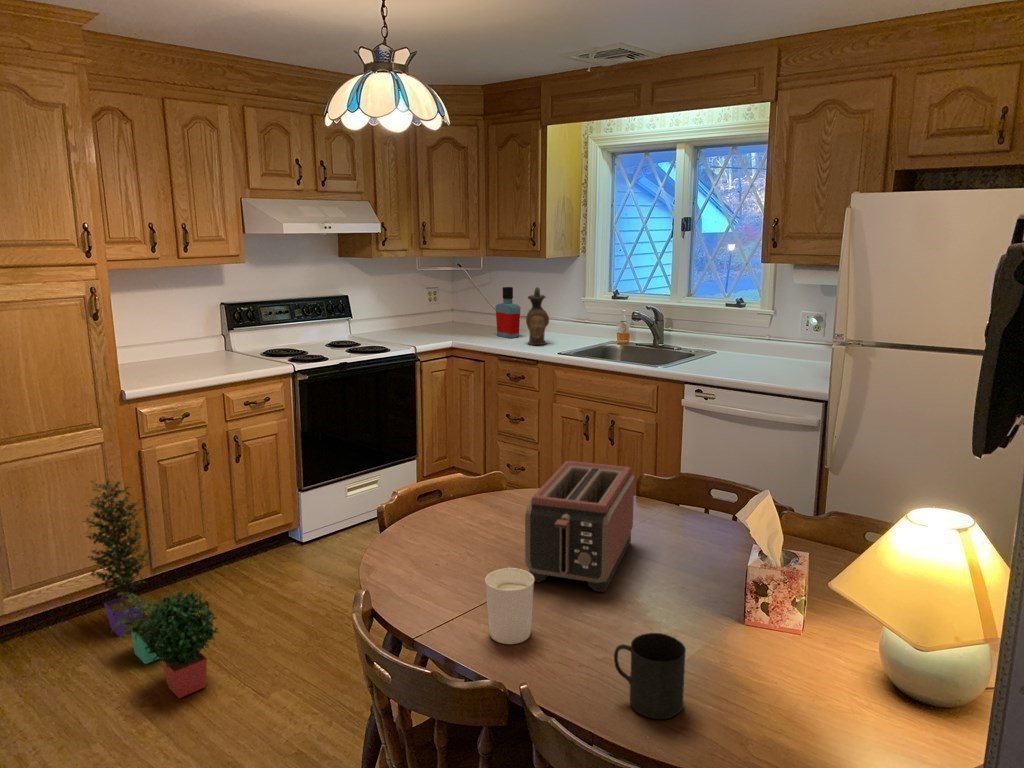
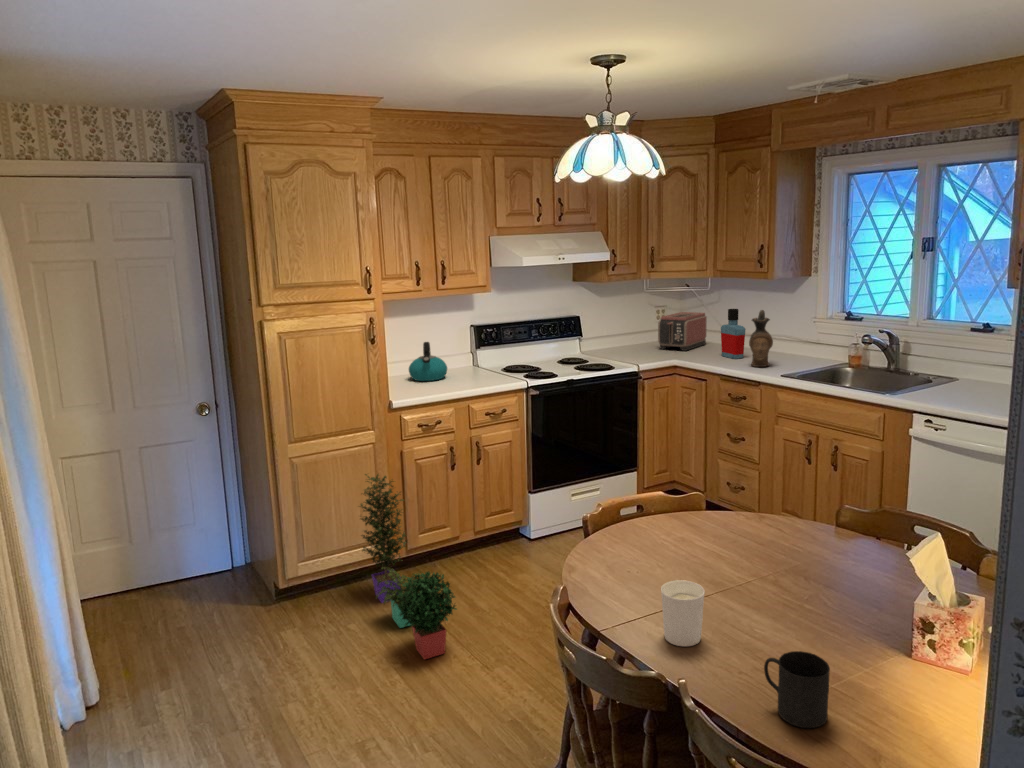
kettle: none [144,321,194,368] -> present [409,342,447,381]
toaster: present [525,461,634,592] -> present [658,312,707,351]

